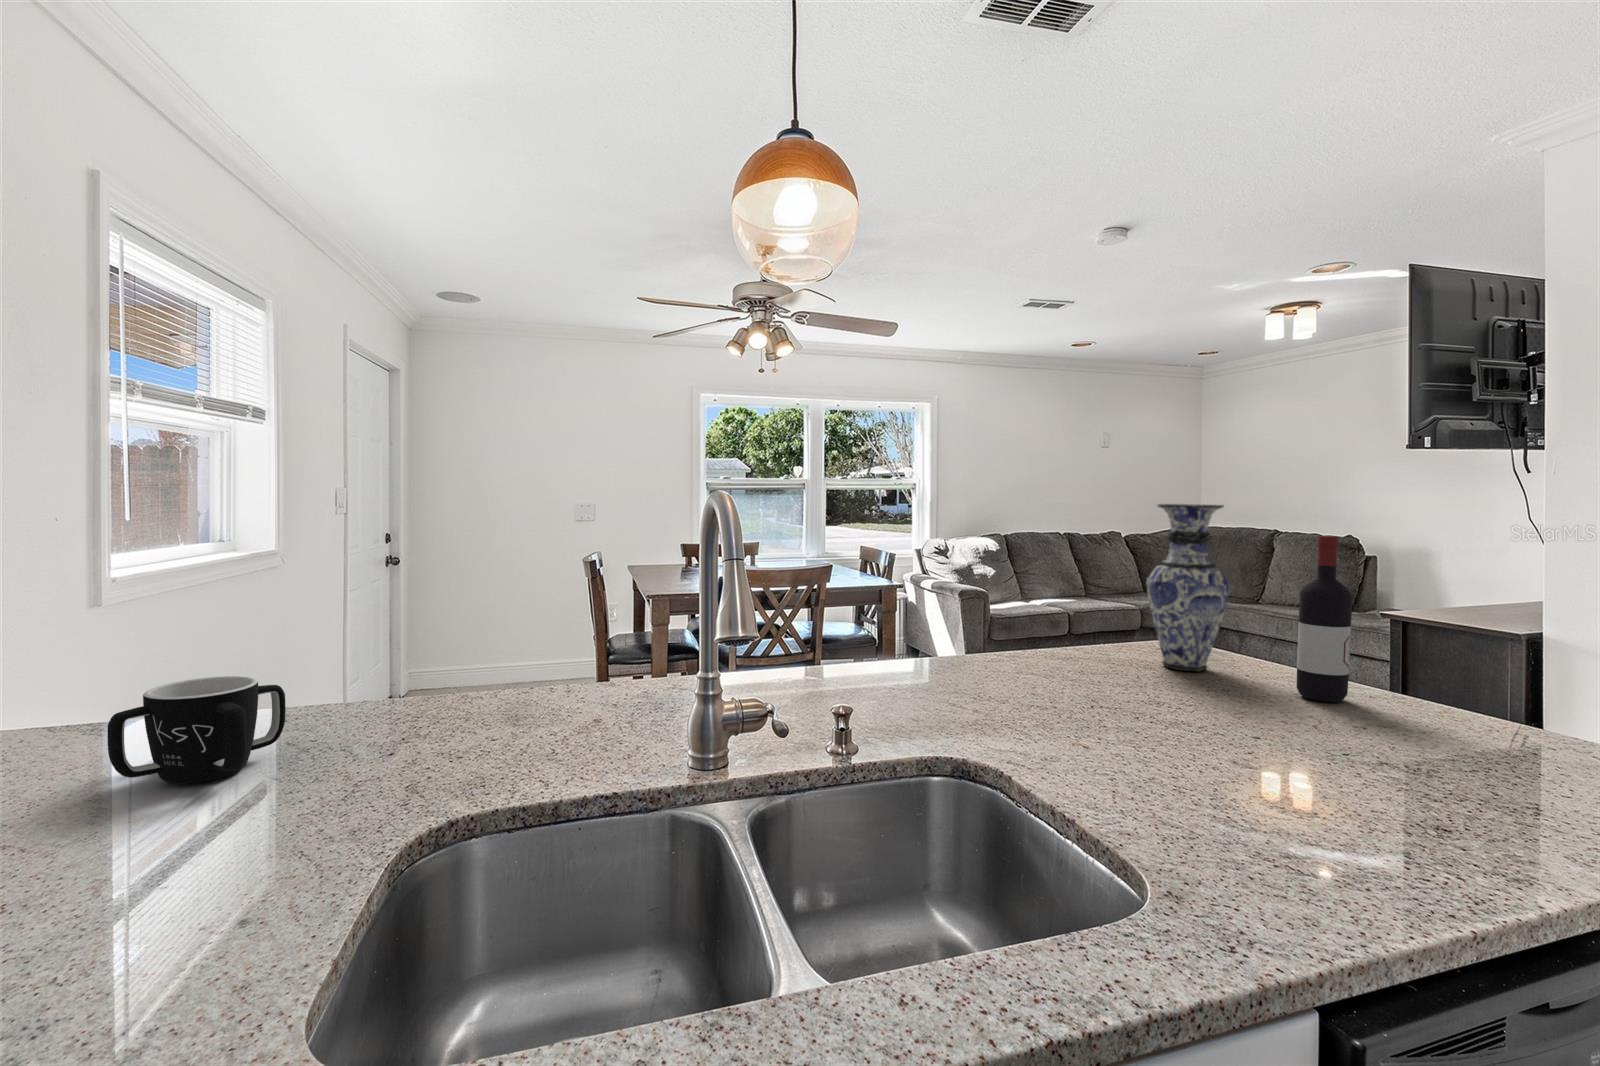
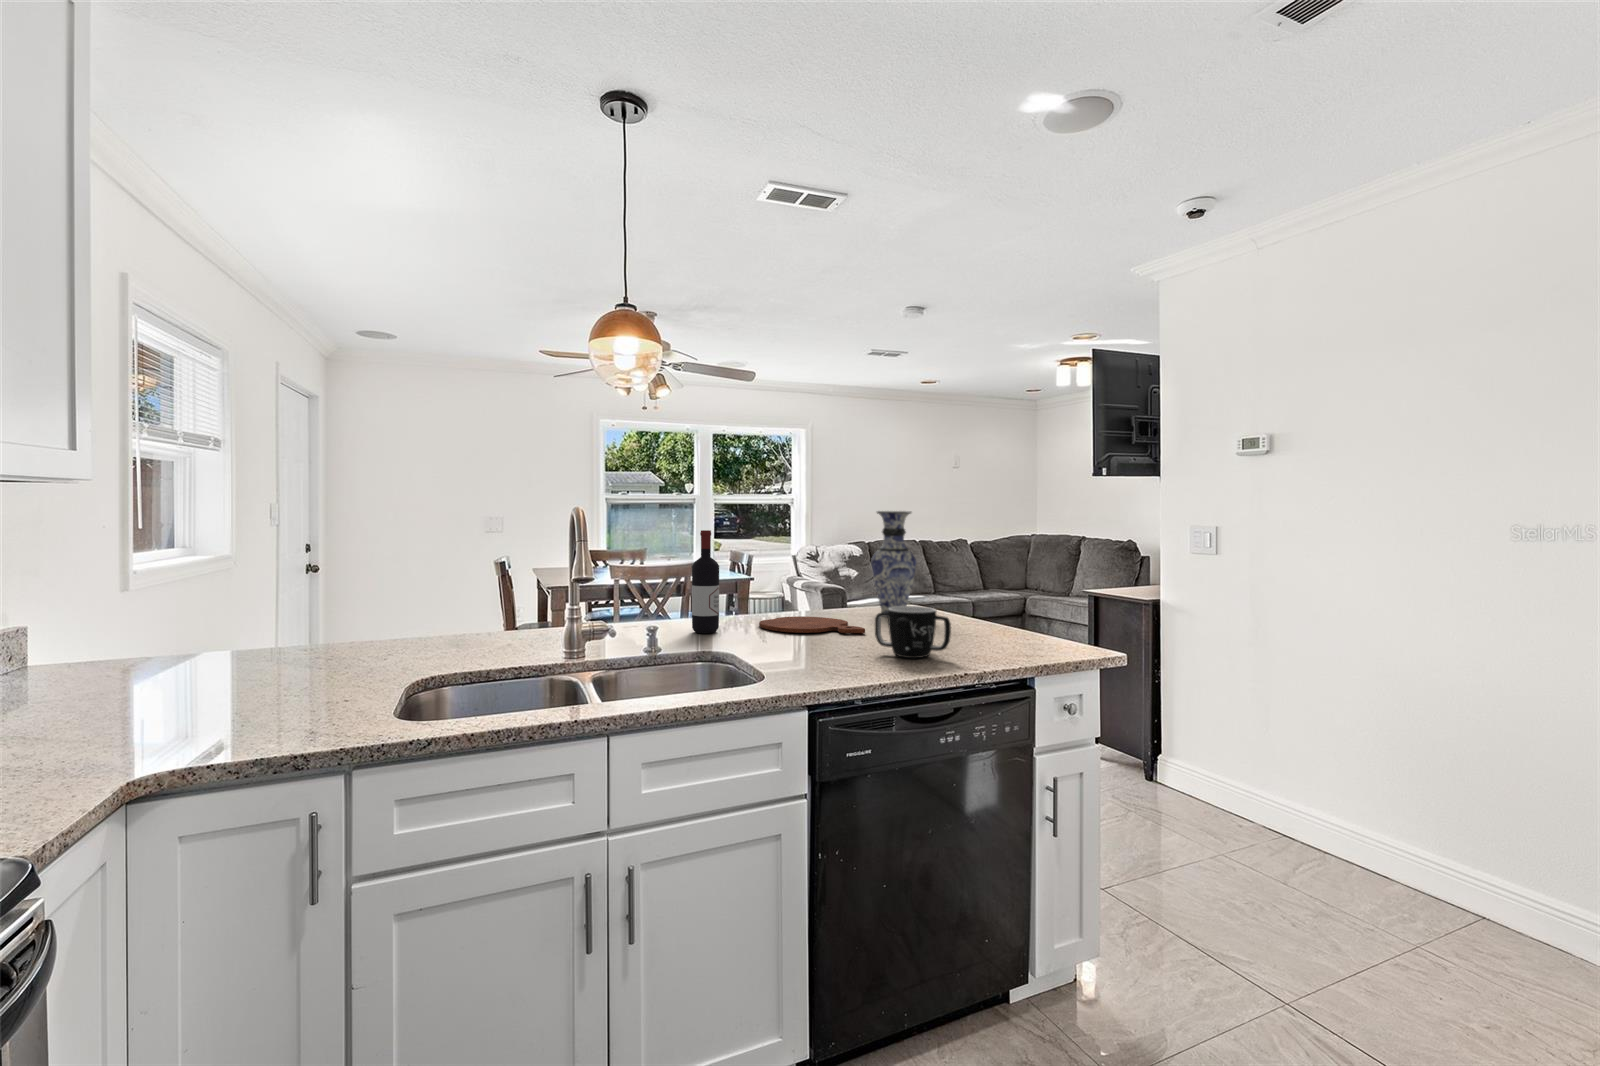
wine bottle: present [1297,536,1352,702] -> present [692,530,719,633]
cutting board: none [988,670,1190,716] -> present [759,616,865,633]
mug: present [107,676,286,784] -> present [875,606,951,658]

